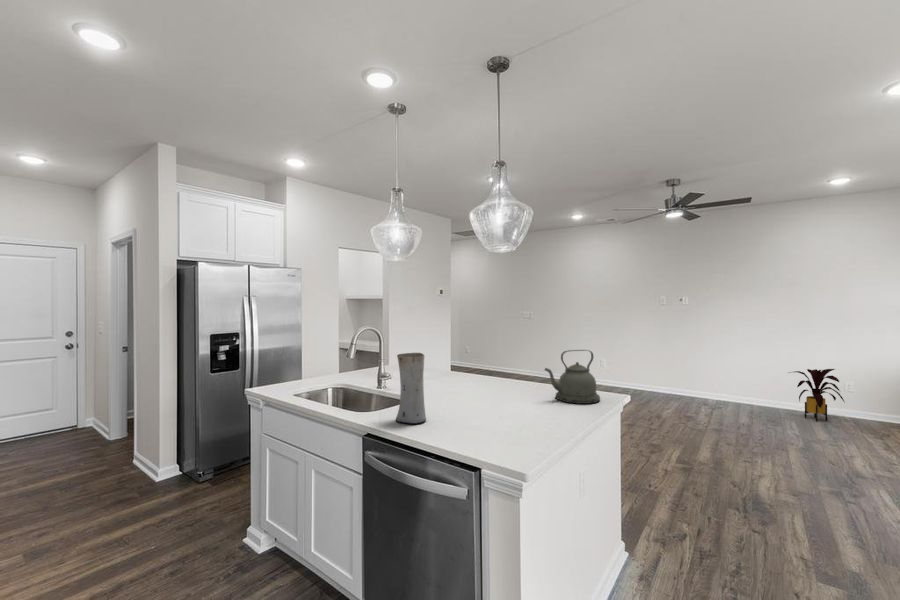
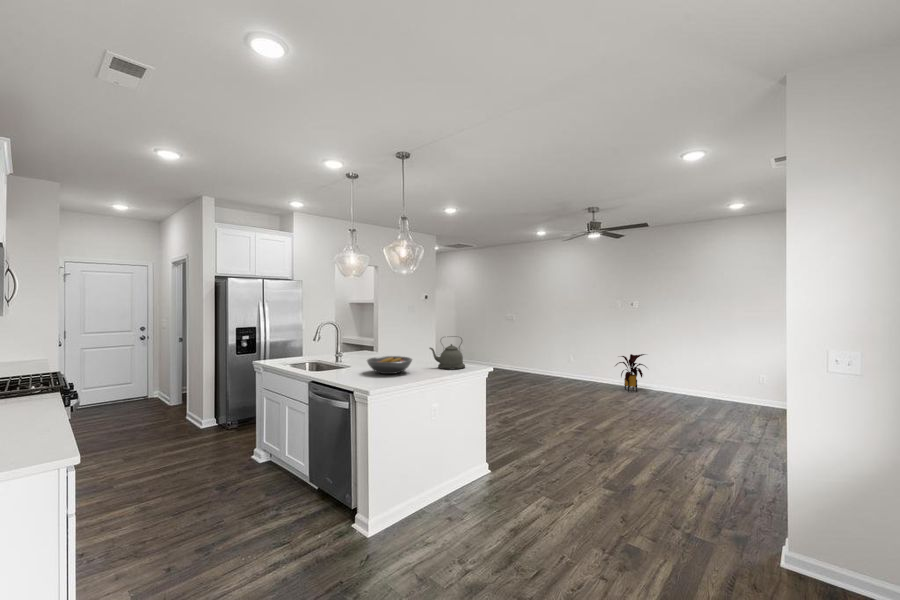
vase: present [396,353,426,424] -> none [328,336,345,375]
house plant: present [795,369,844,421] -> present [615,354,646,392]
fruit bowl: none [459,384,537,418] -> present [367,356,412,374]

